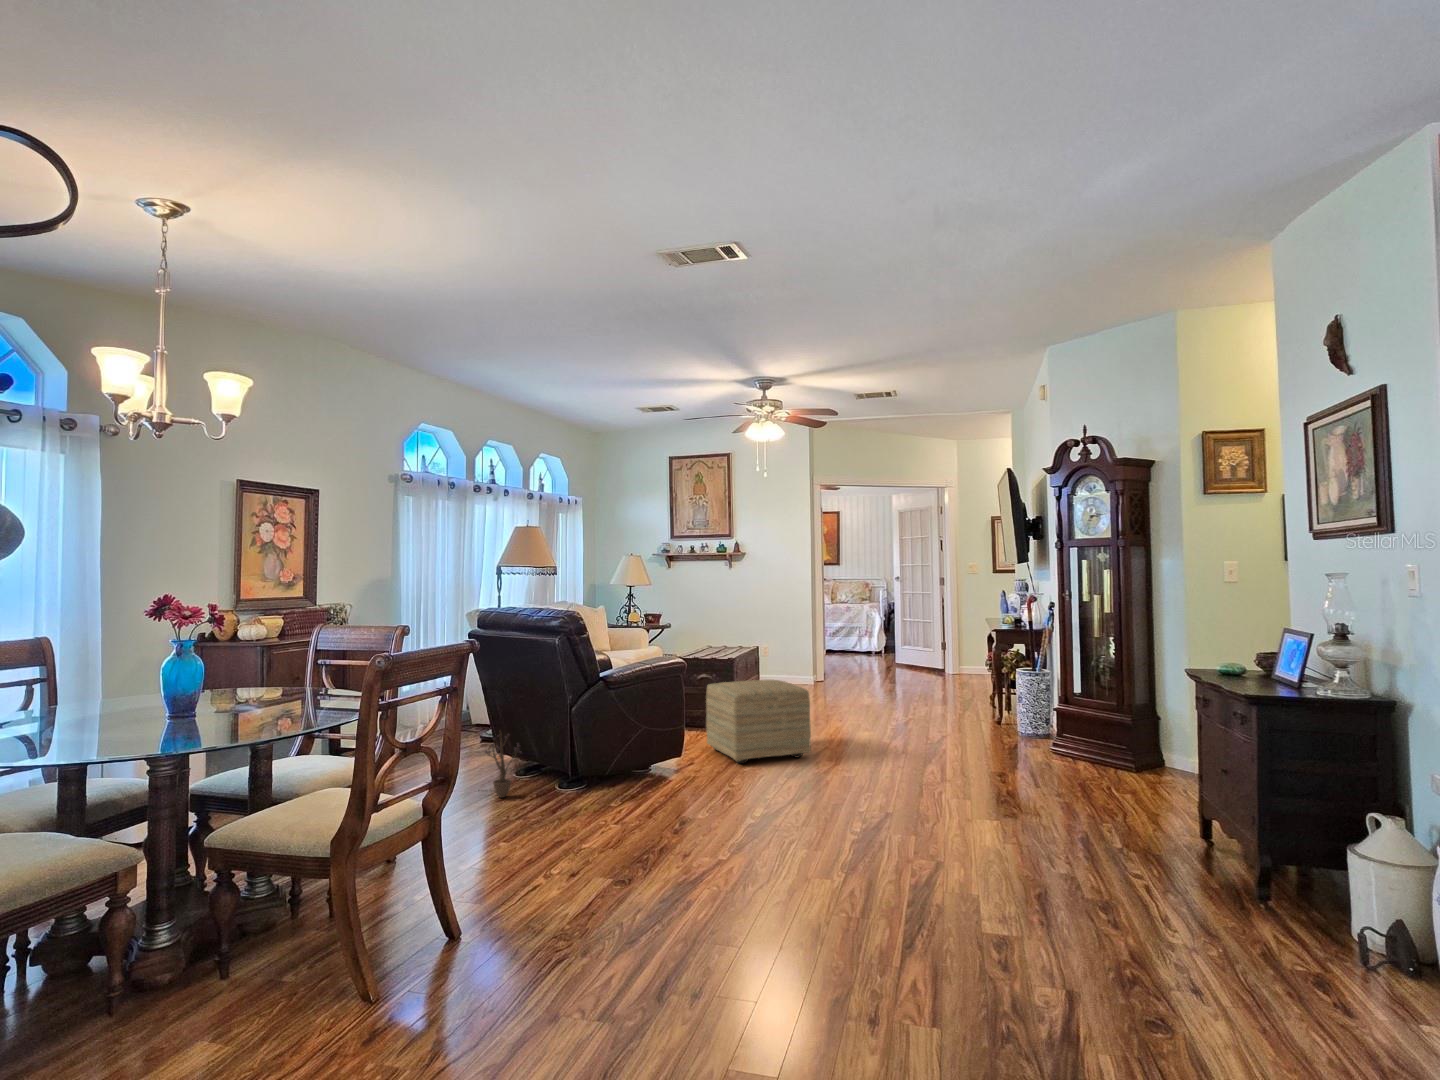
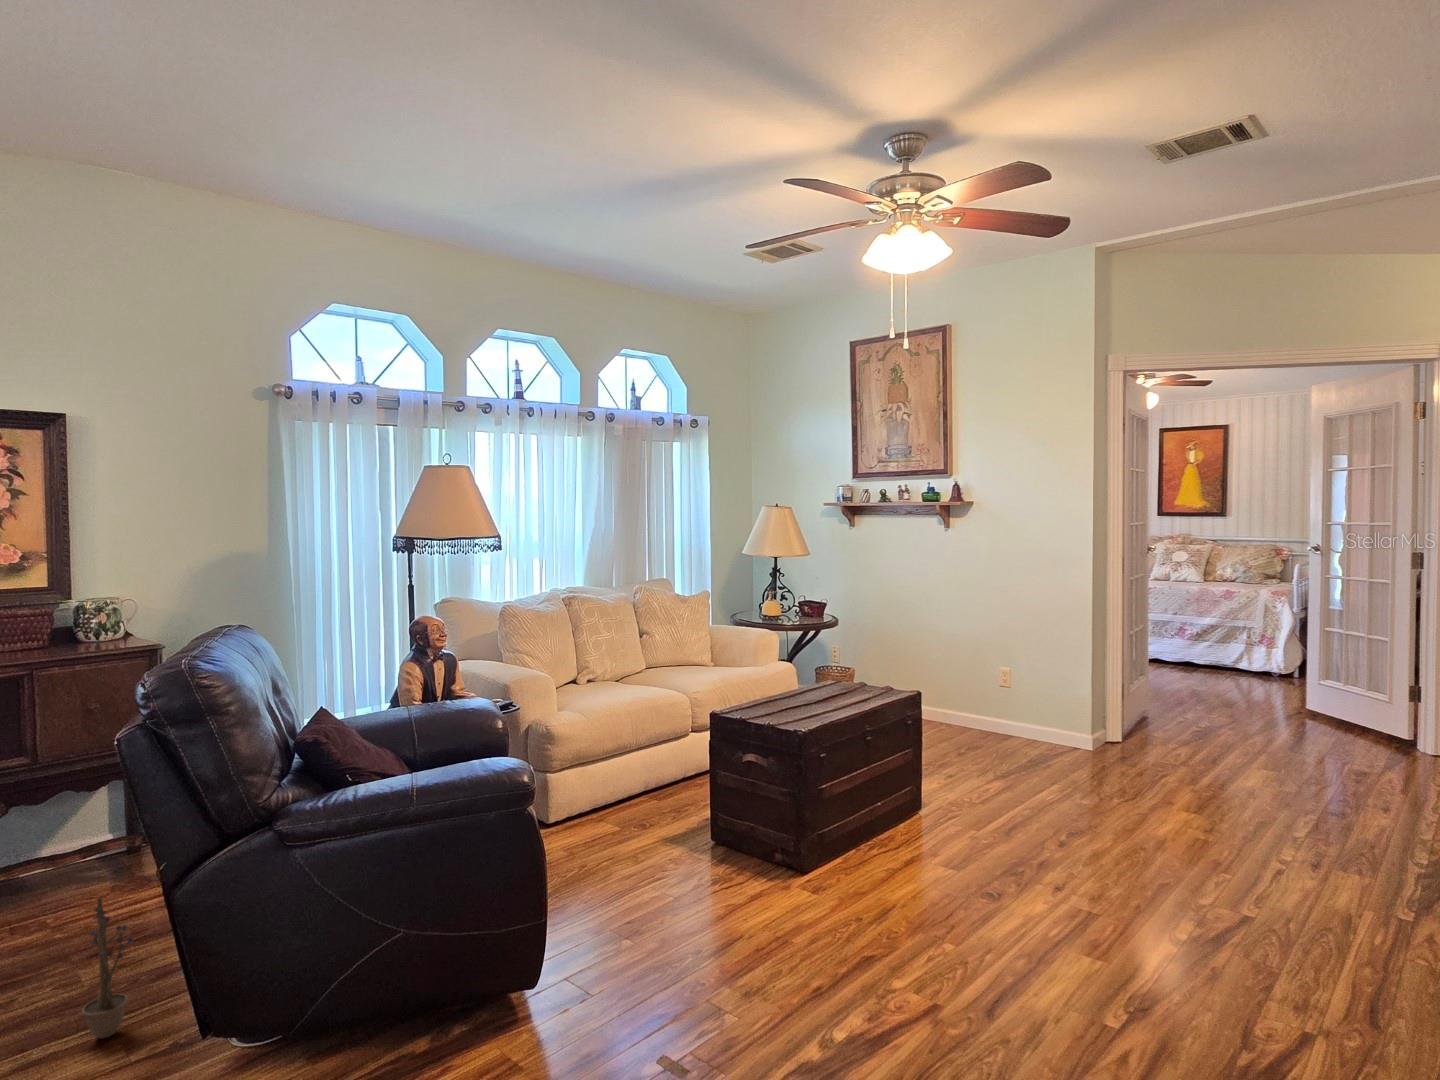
ottoman: present [706,680,811,764] -> none [641,803,851,1031]

